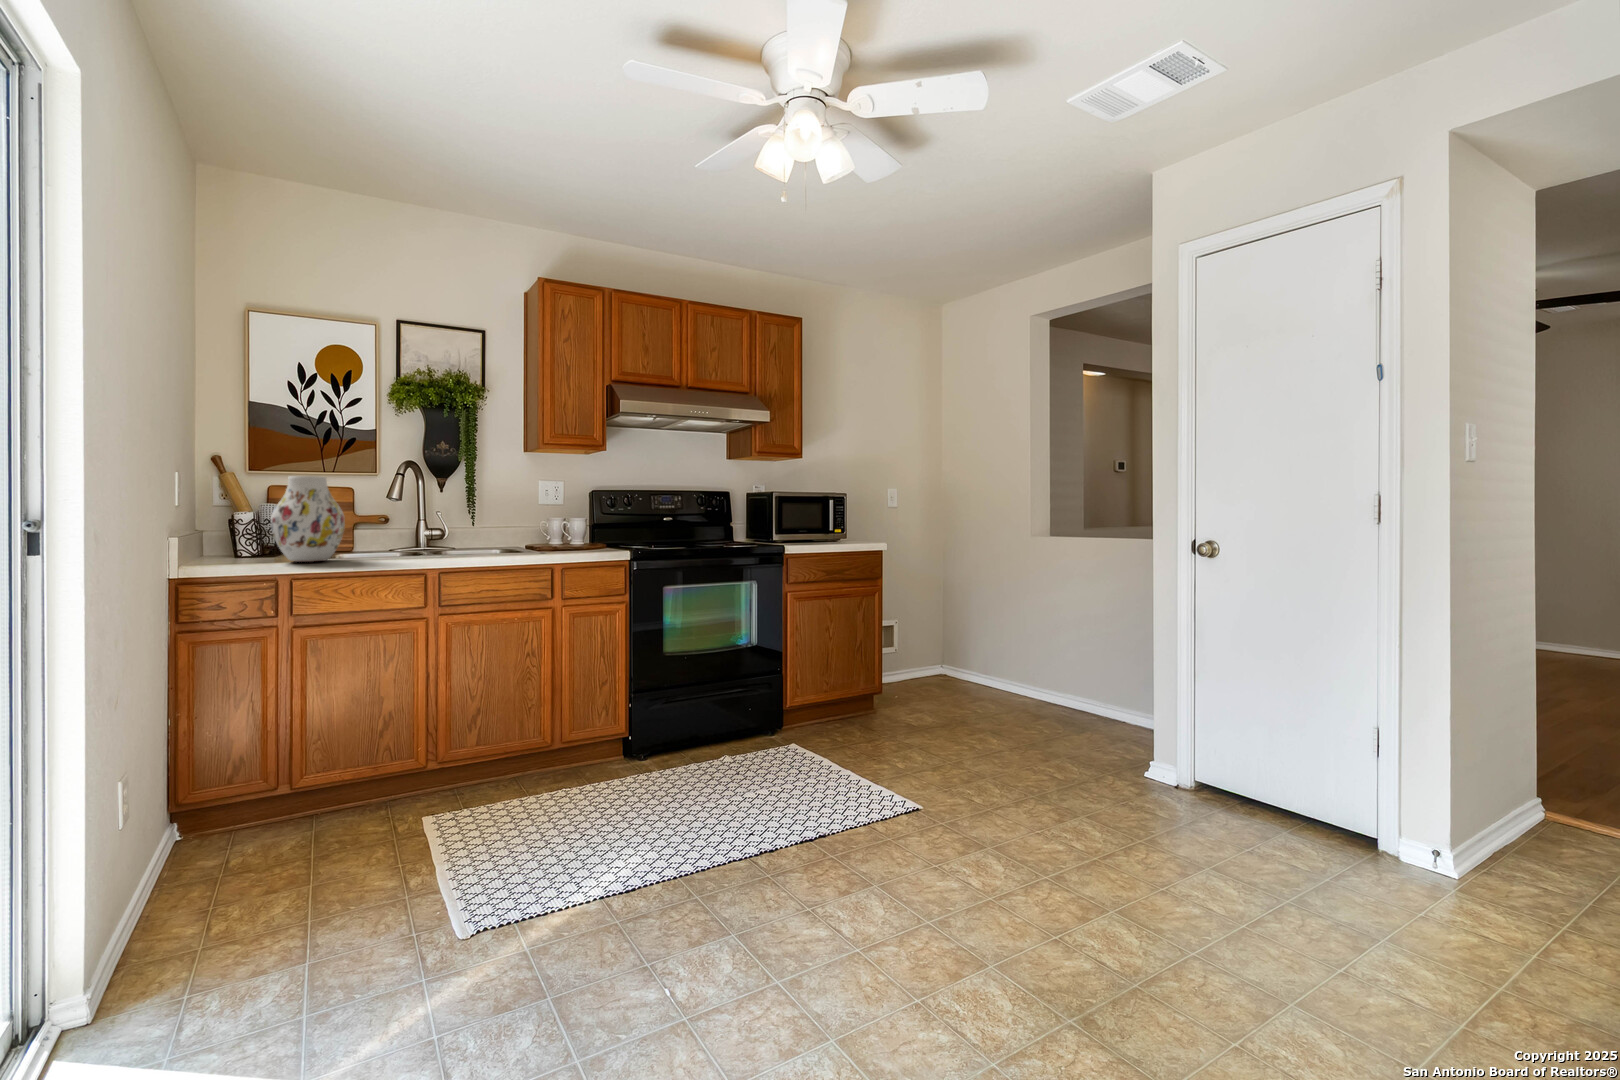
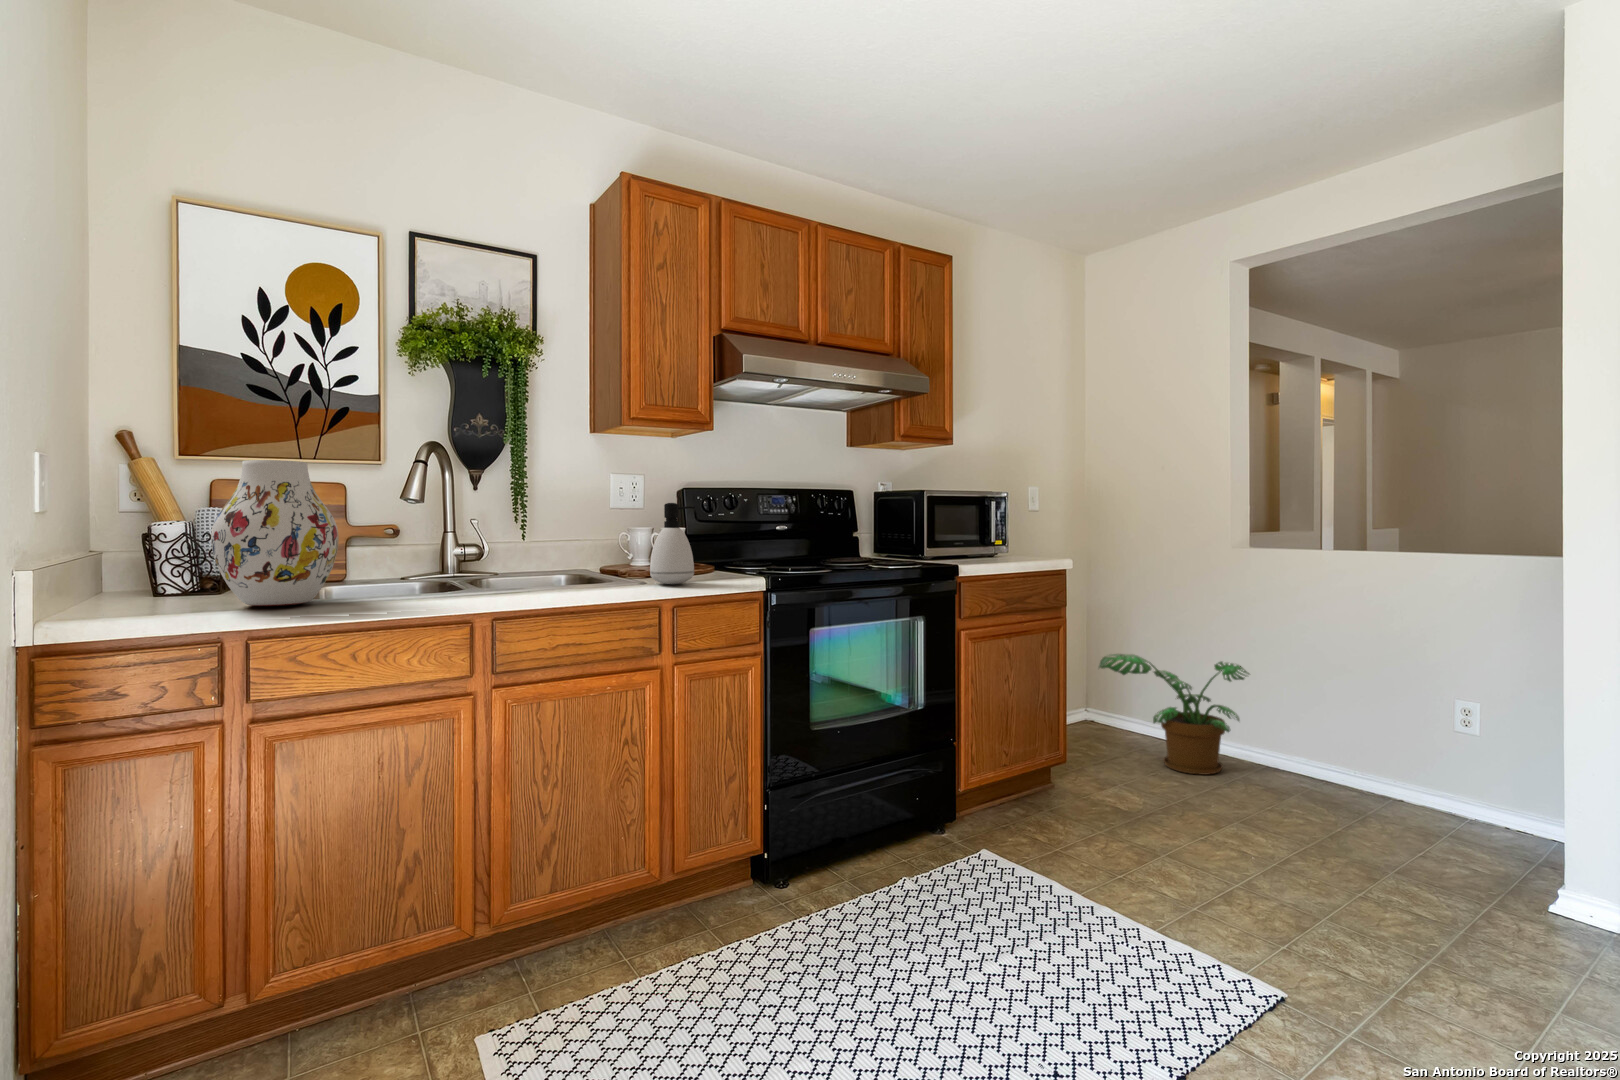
soap dispenser: none [548,501,579,555] -> present [650,503,695,584]
potted plant: none [923,617,1035,706] -> present [1099,654,1249,775]

